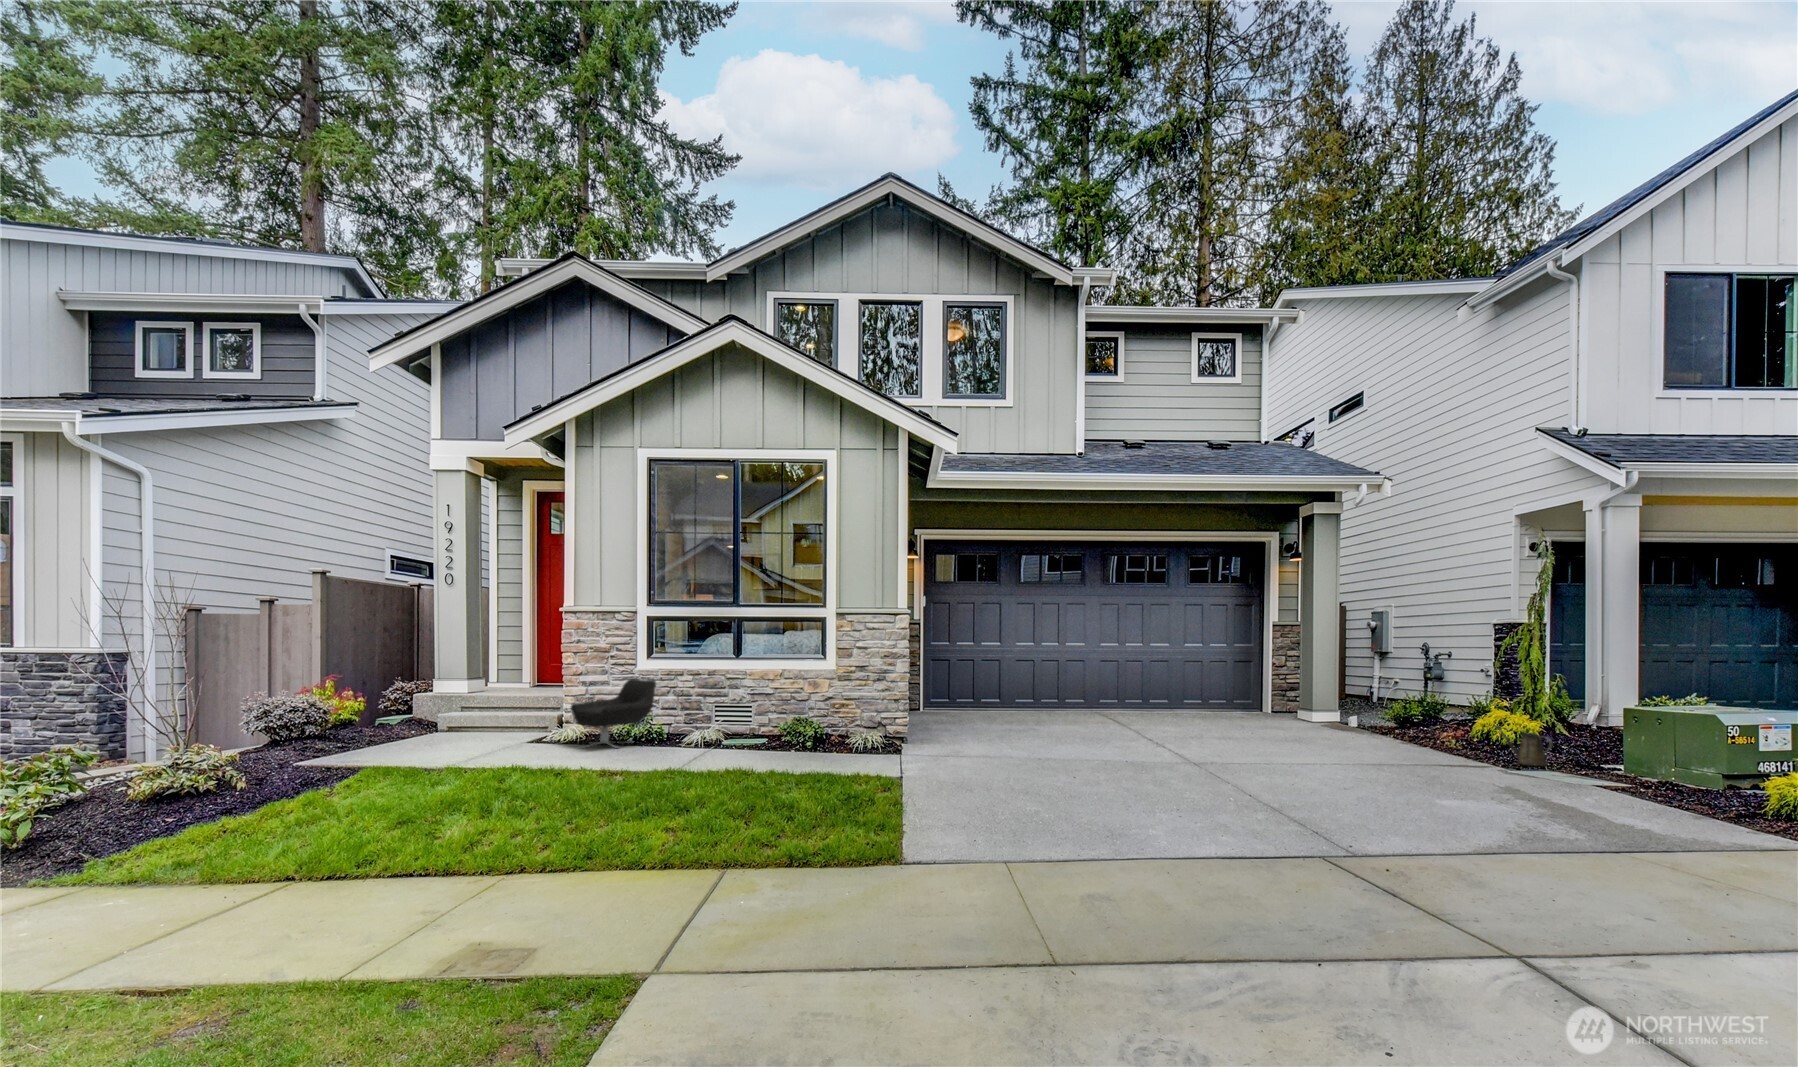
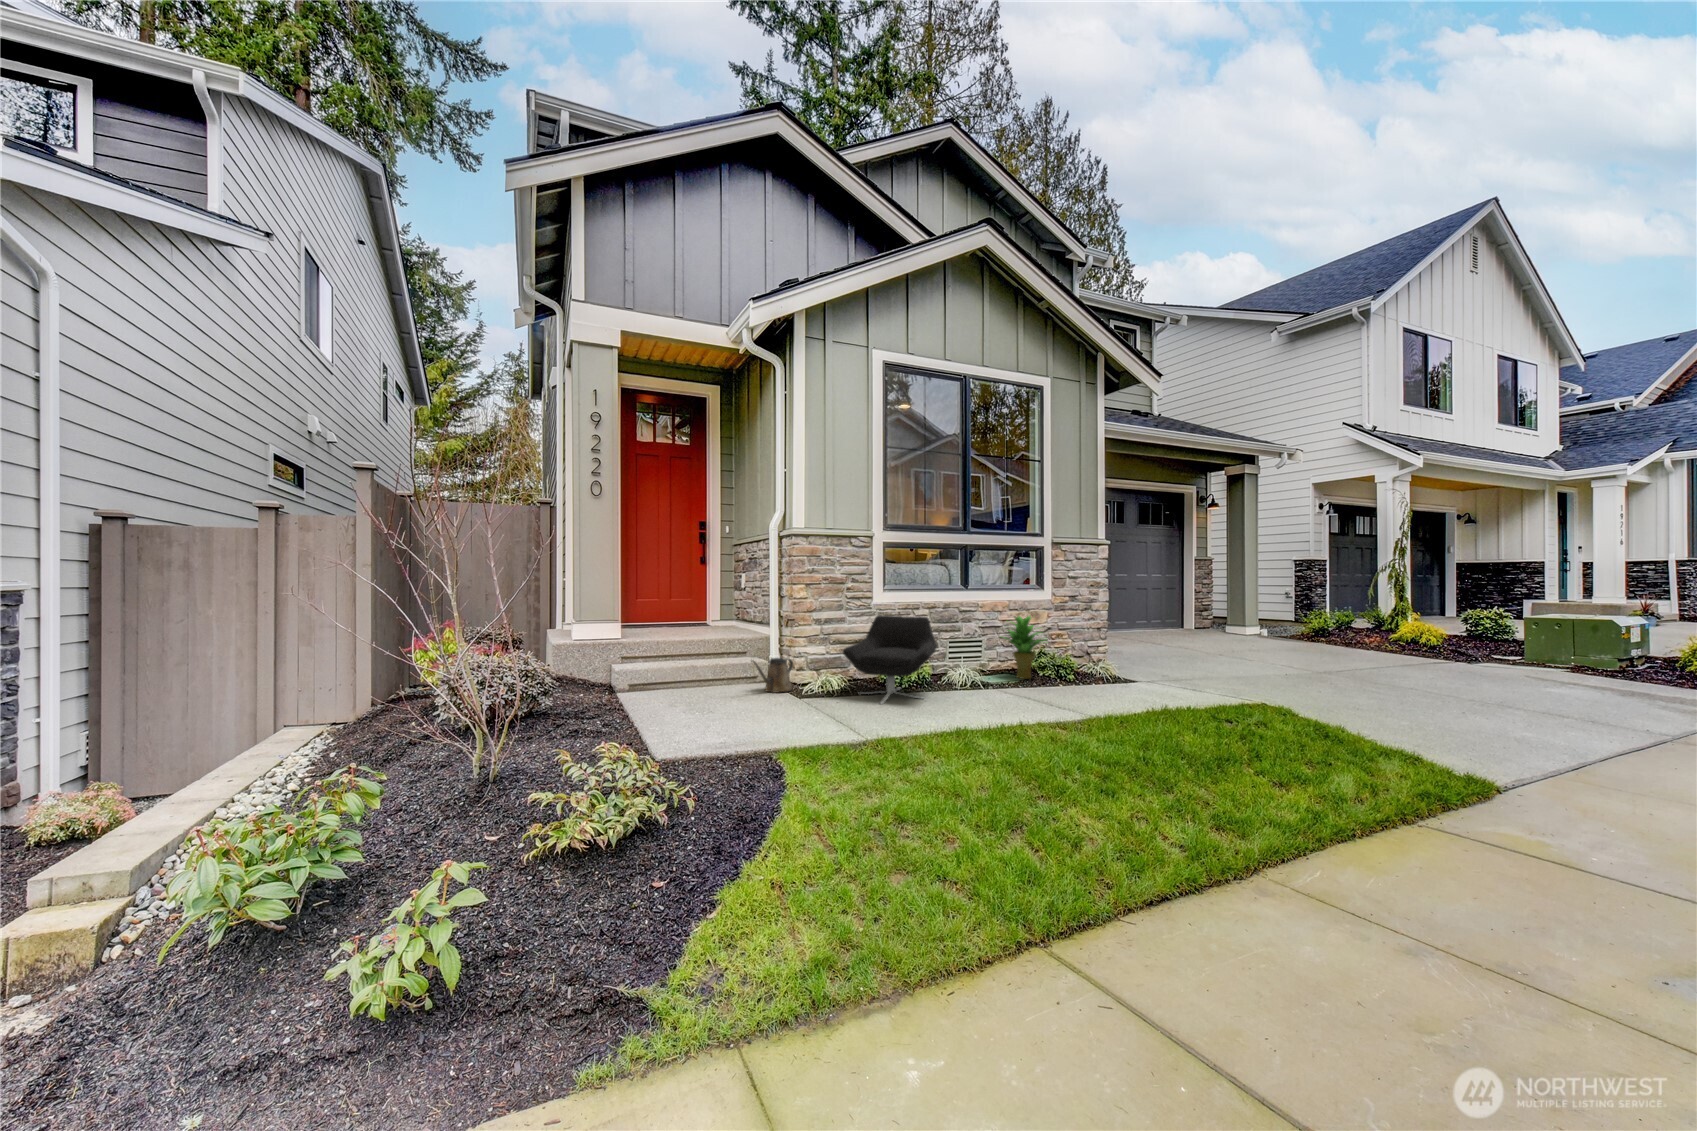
potted plant: none [748,682,794,743] -> present [1005,616,1043,679]
watering can: present [1497,727,1553,766] -> present [751,658,793,693]

